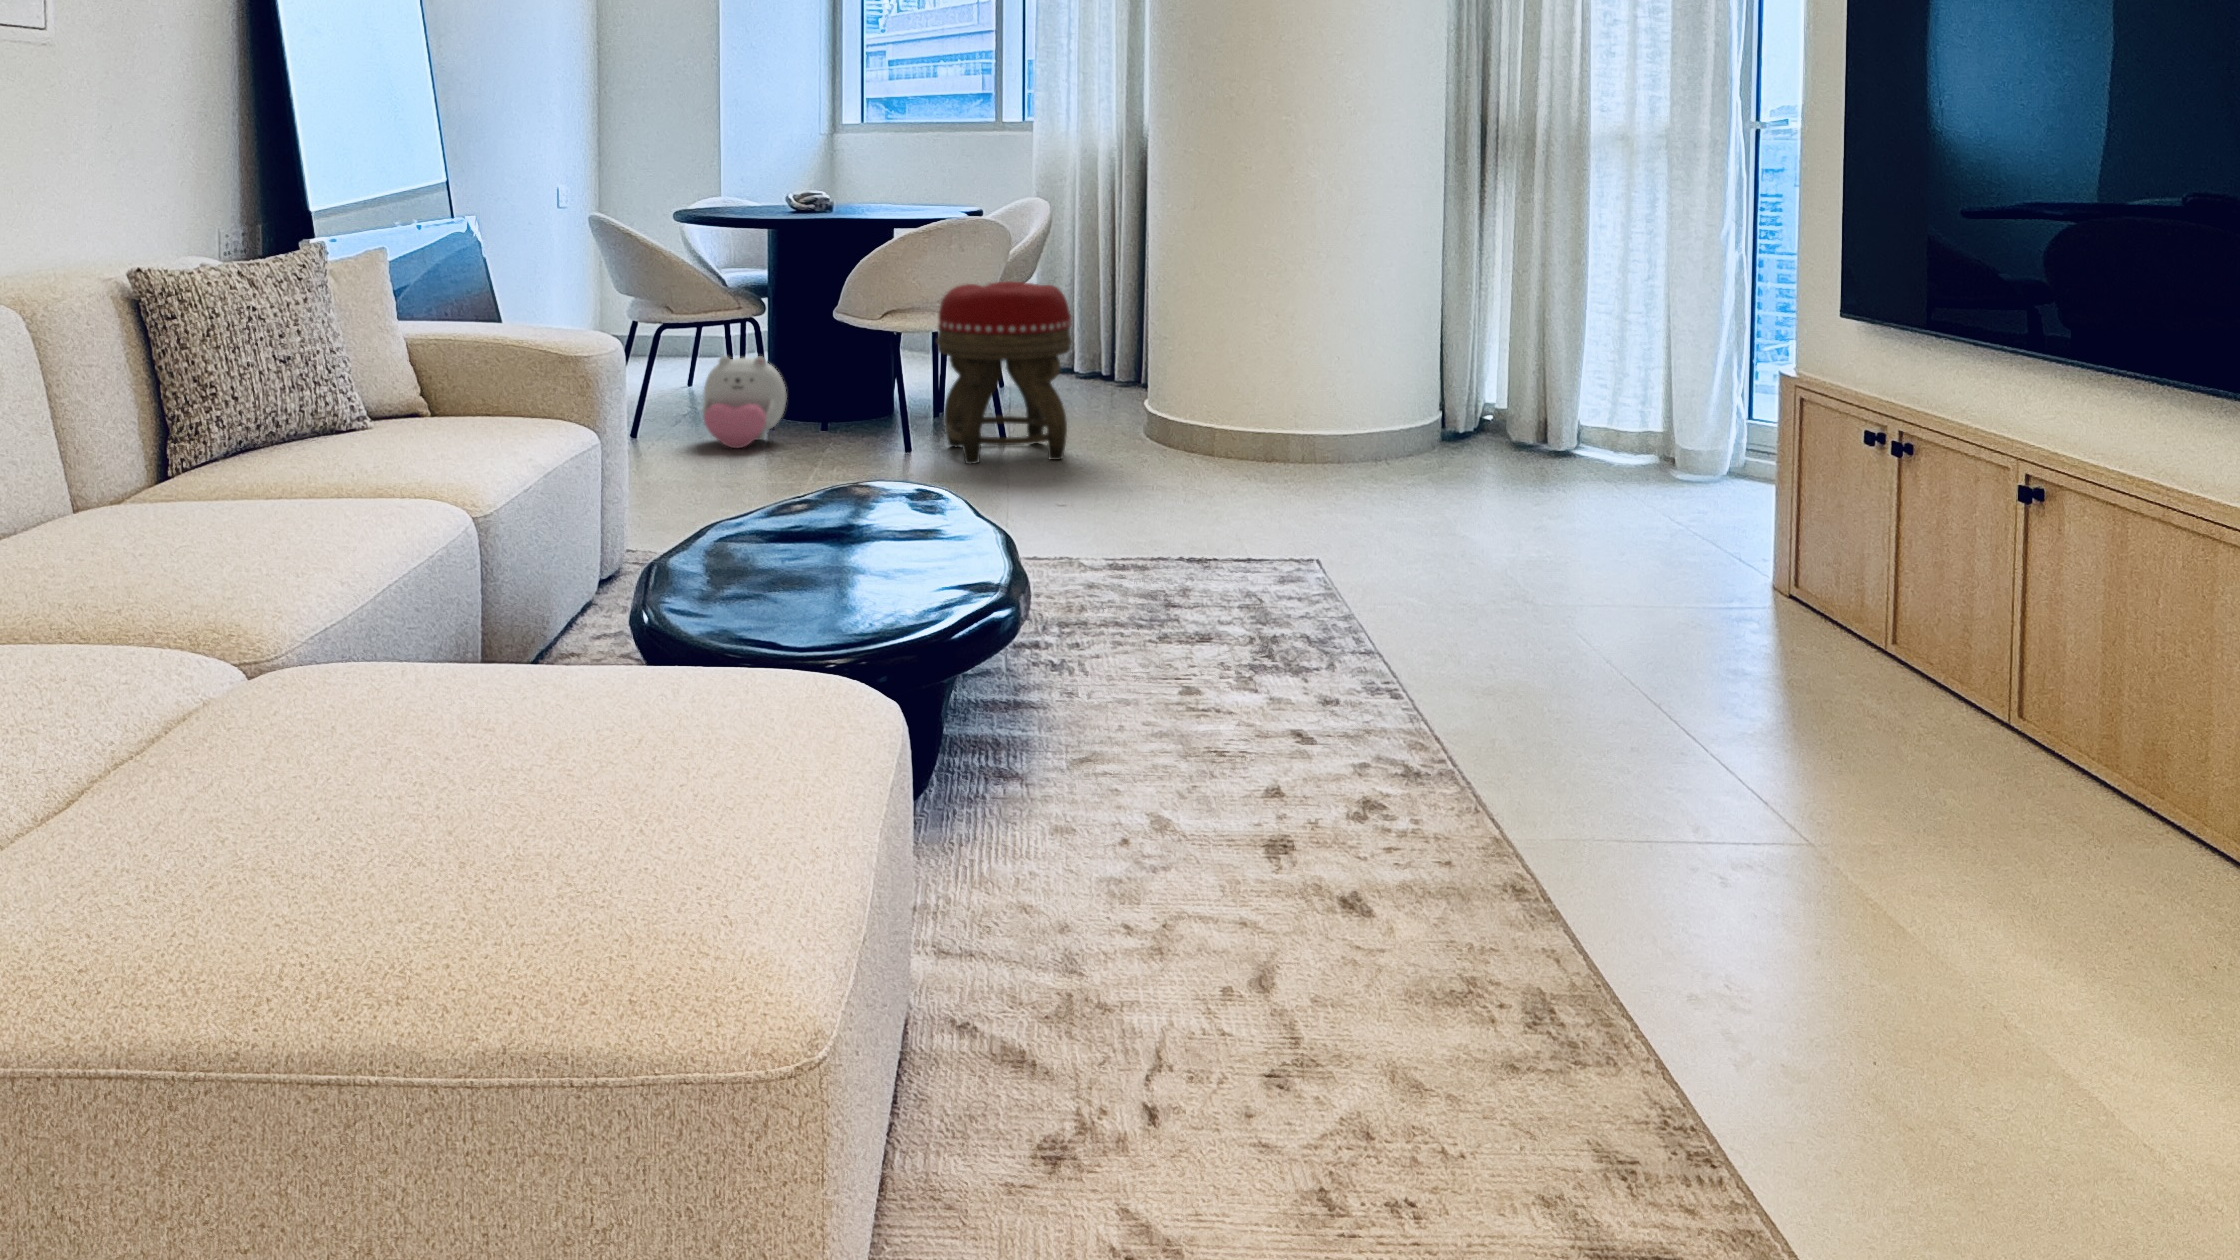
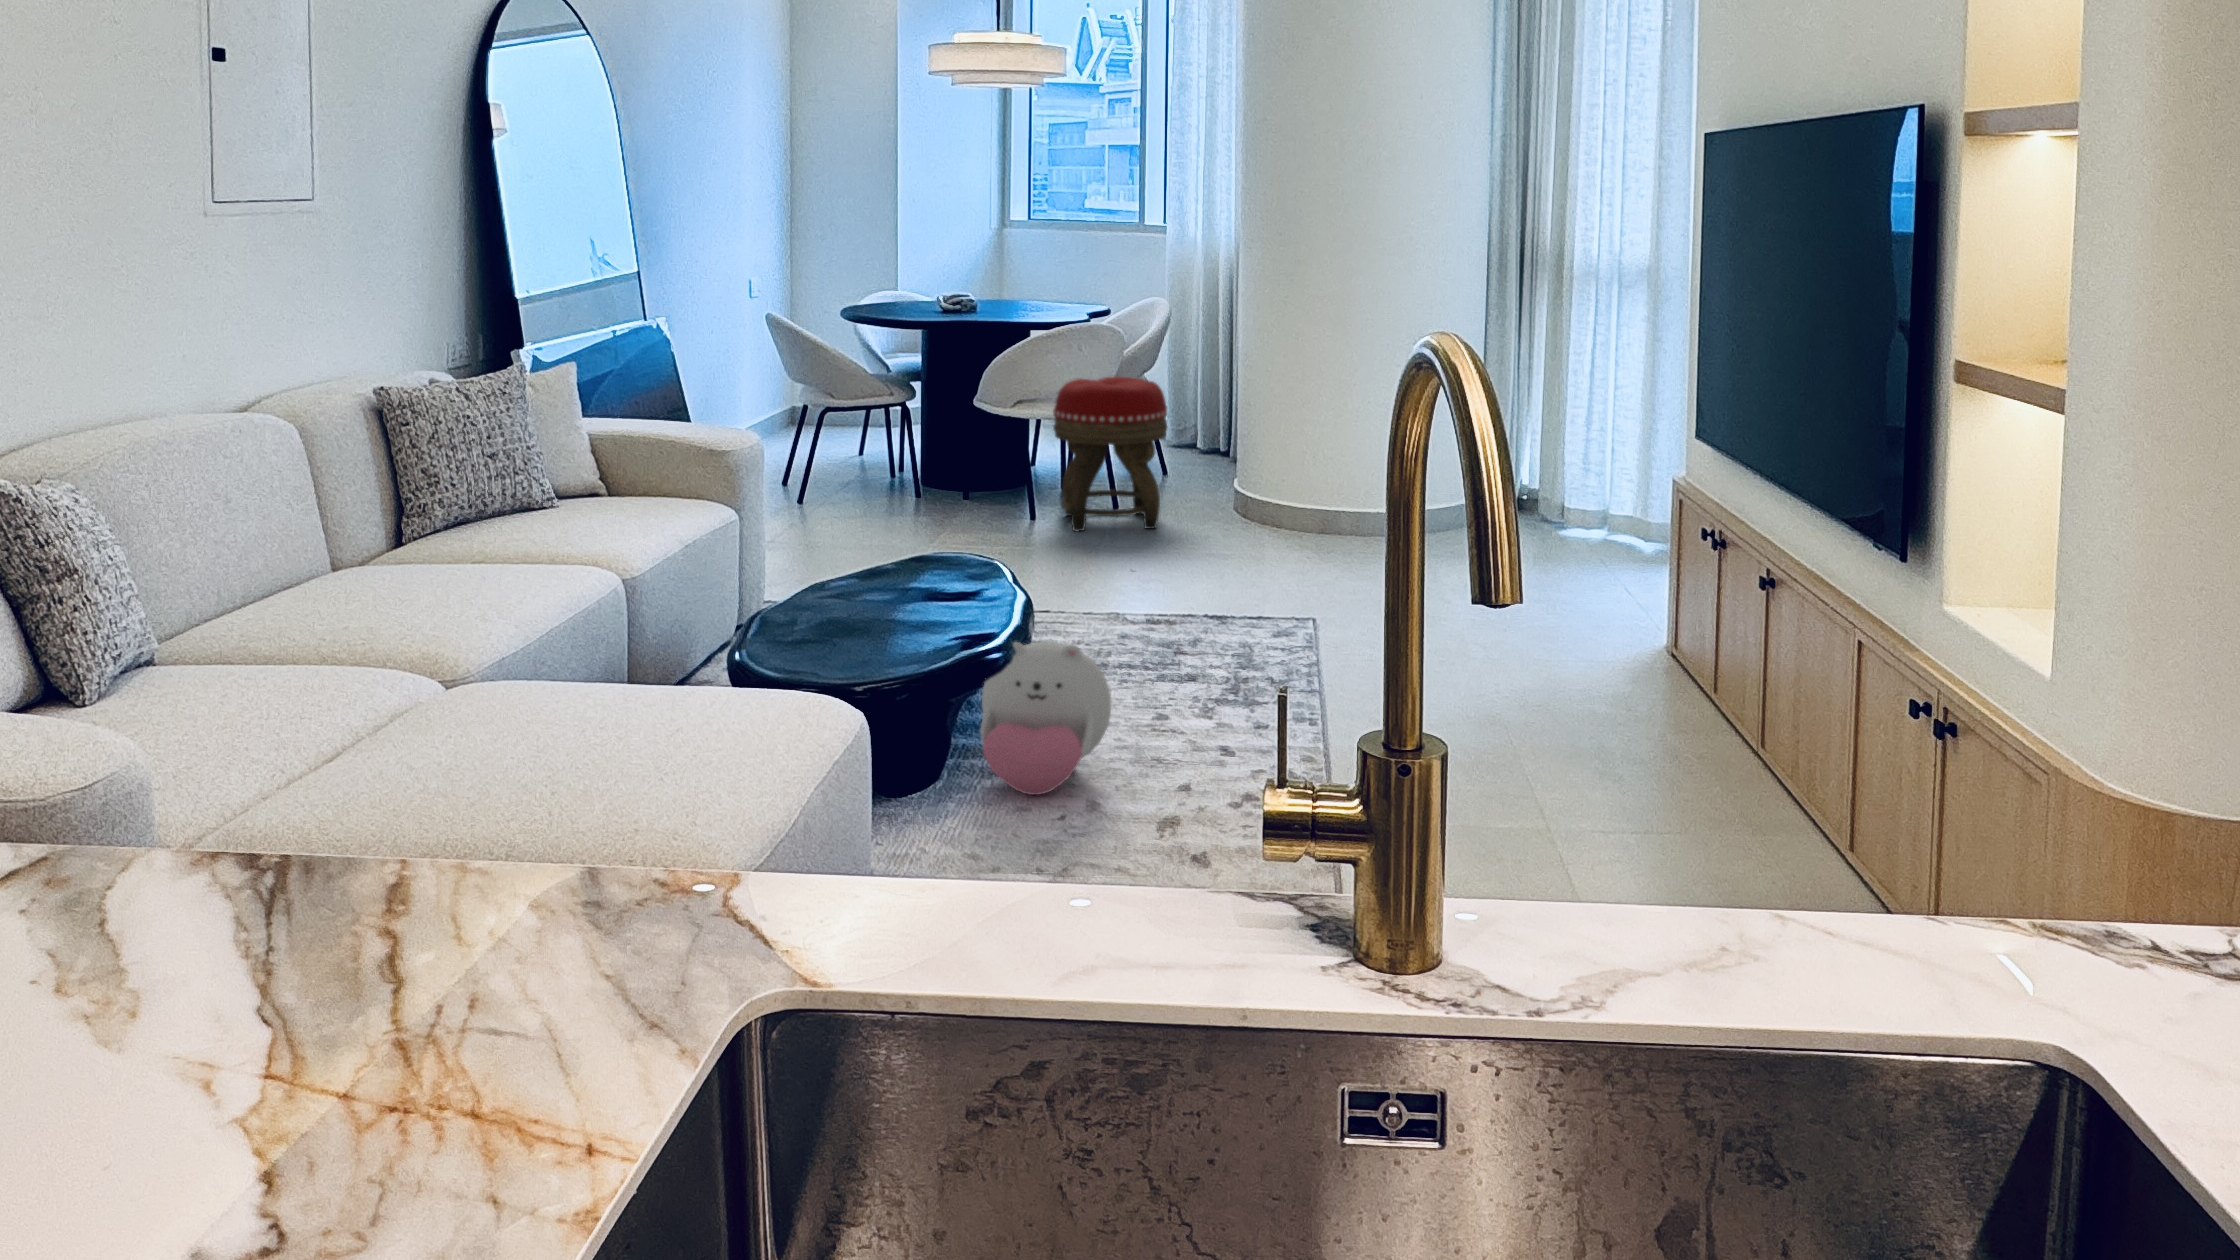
plush toy: present [702,356,786,448] -> present [980,642,1111,795]

